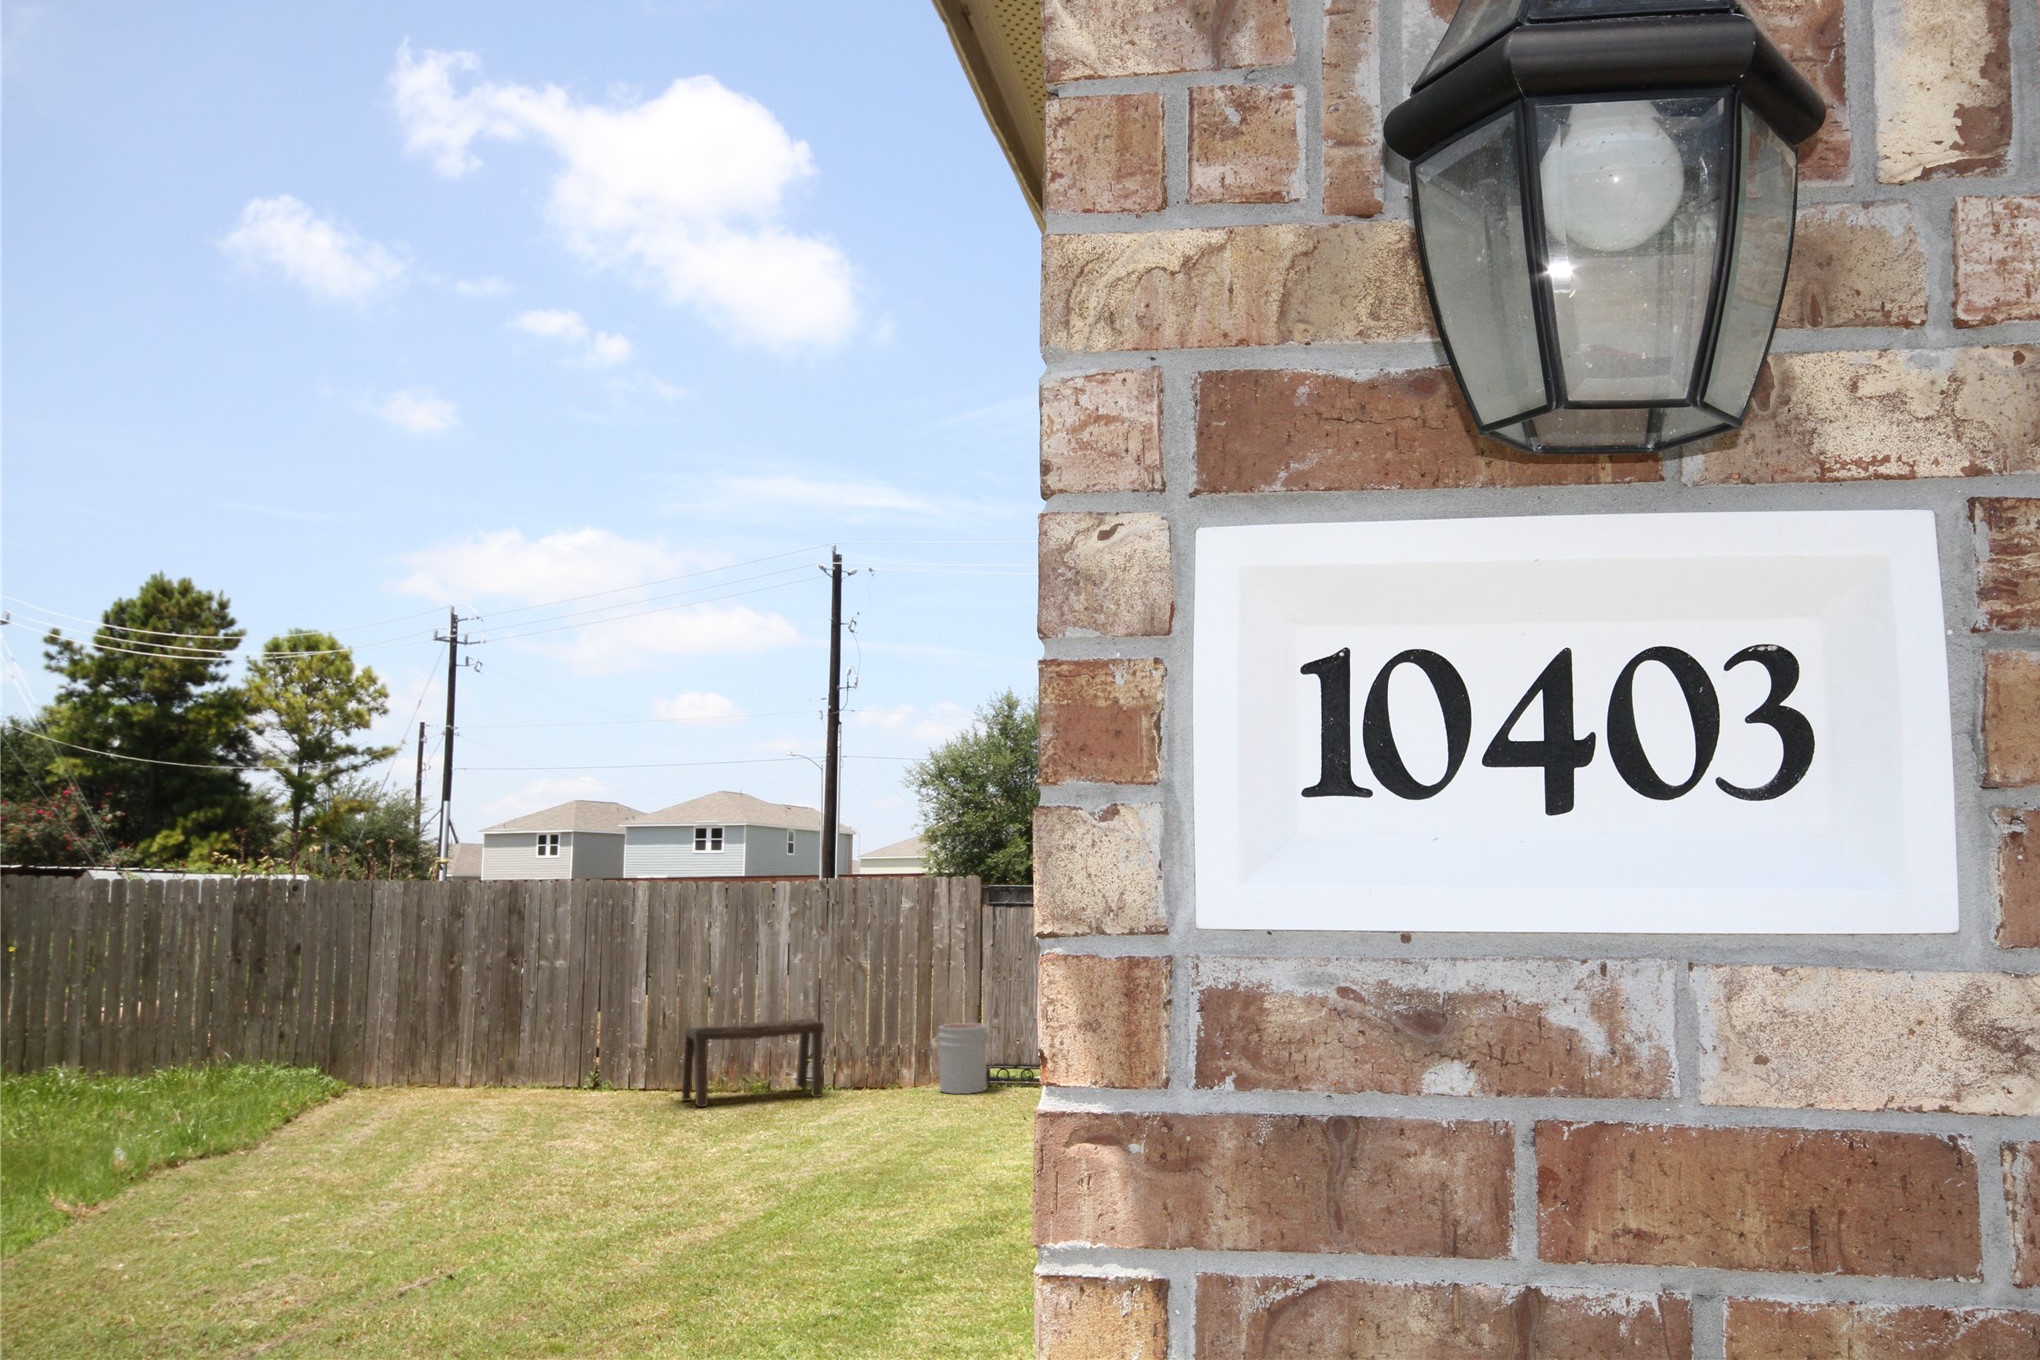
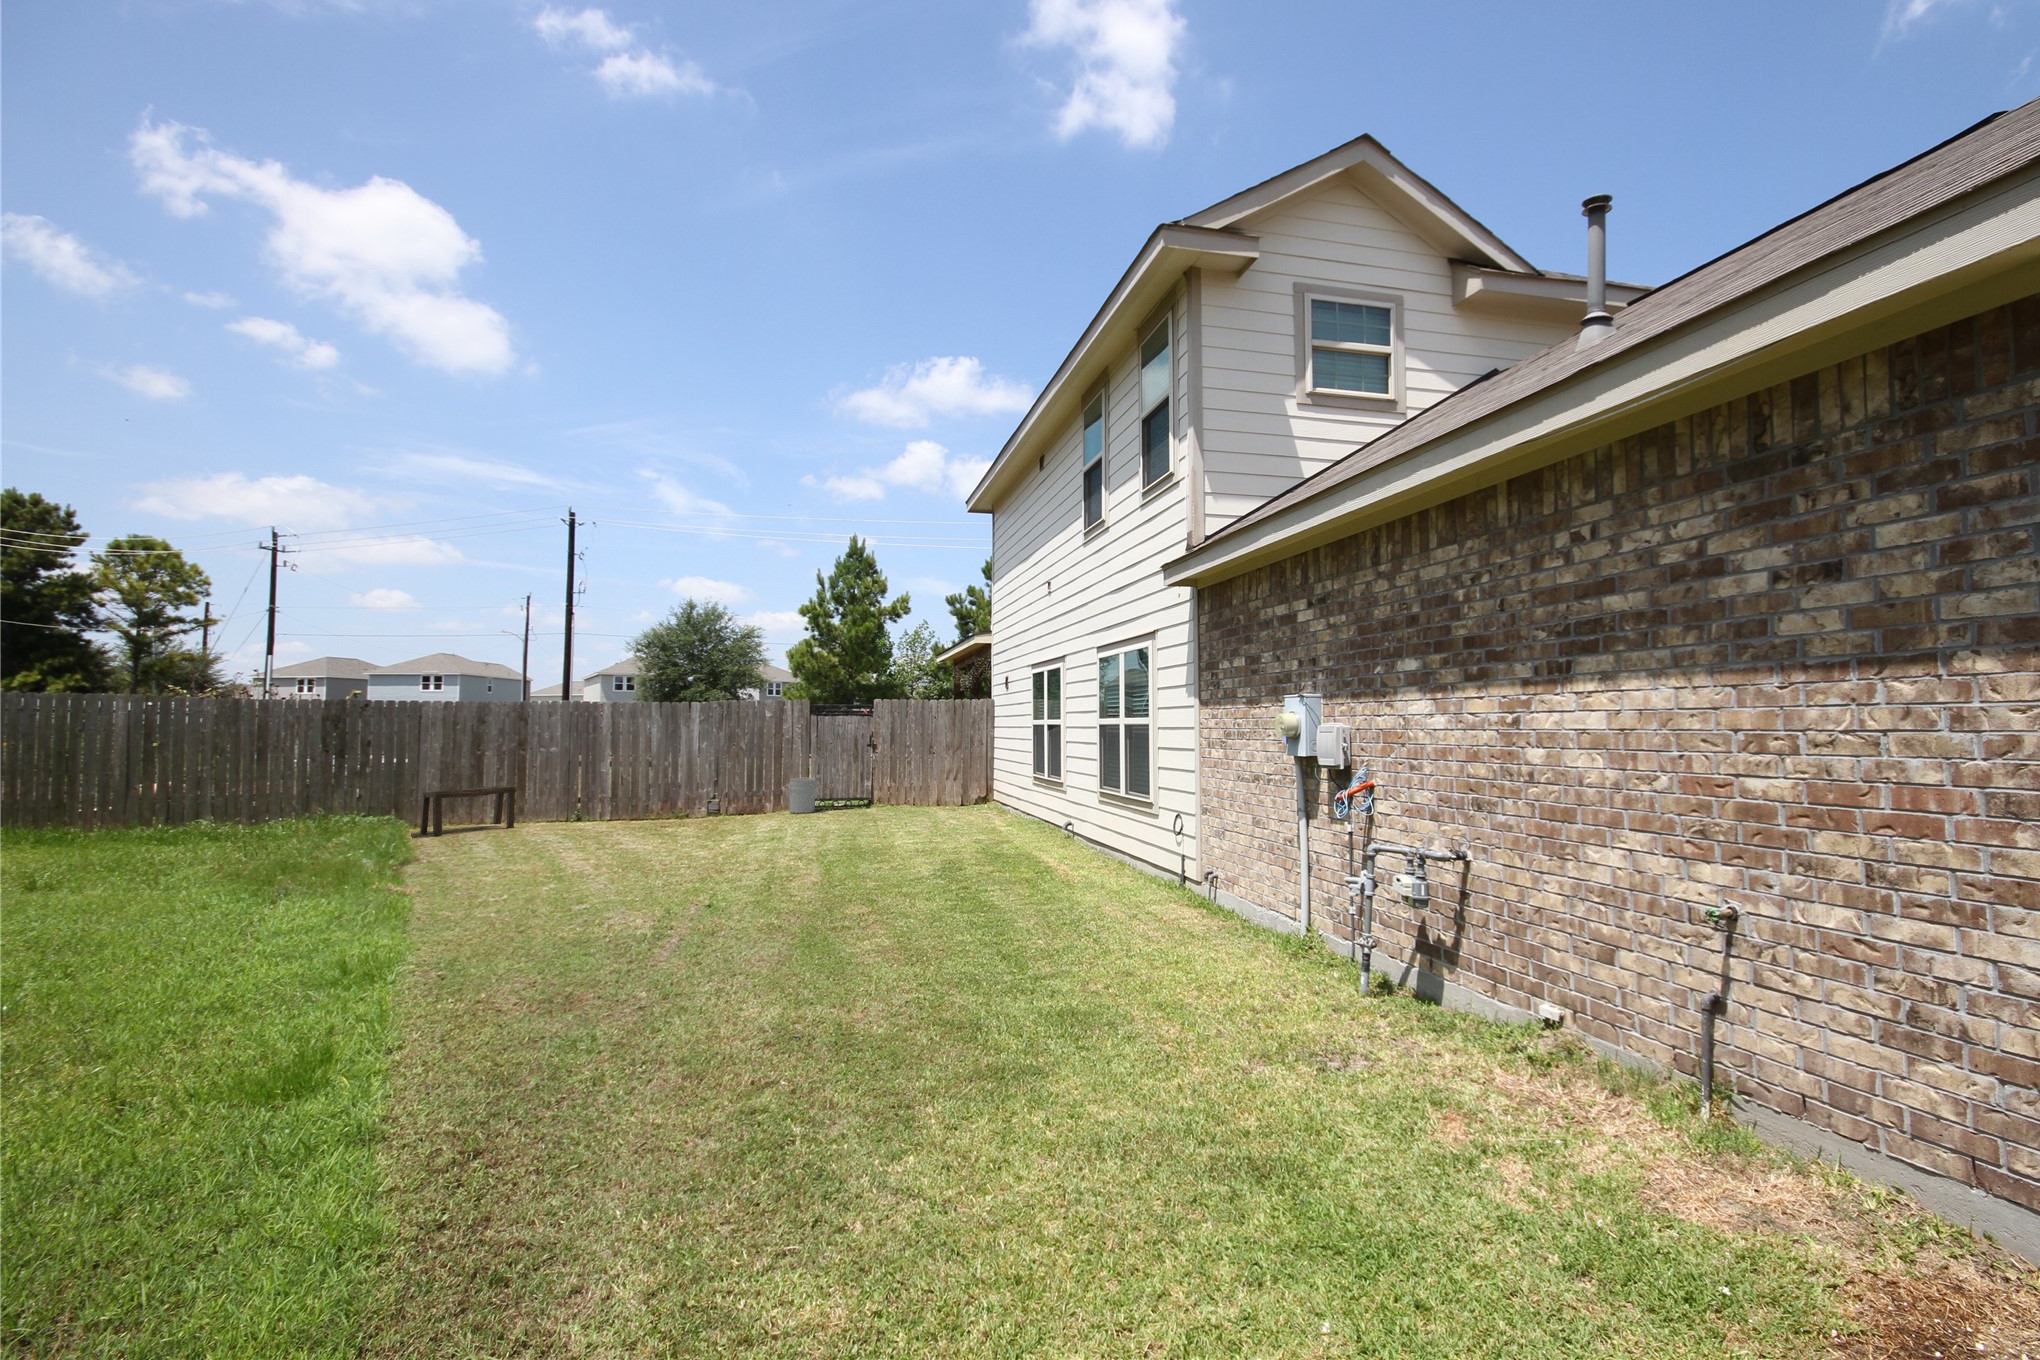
bench: present [681,1018,824,1107] -> present [420,785,516,836]

